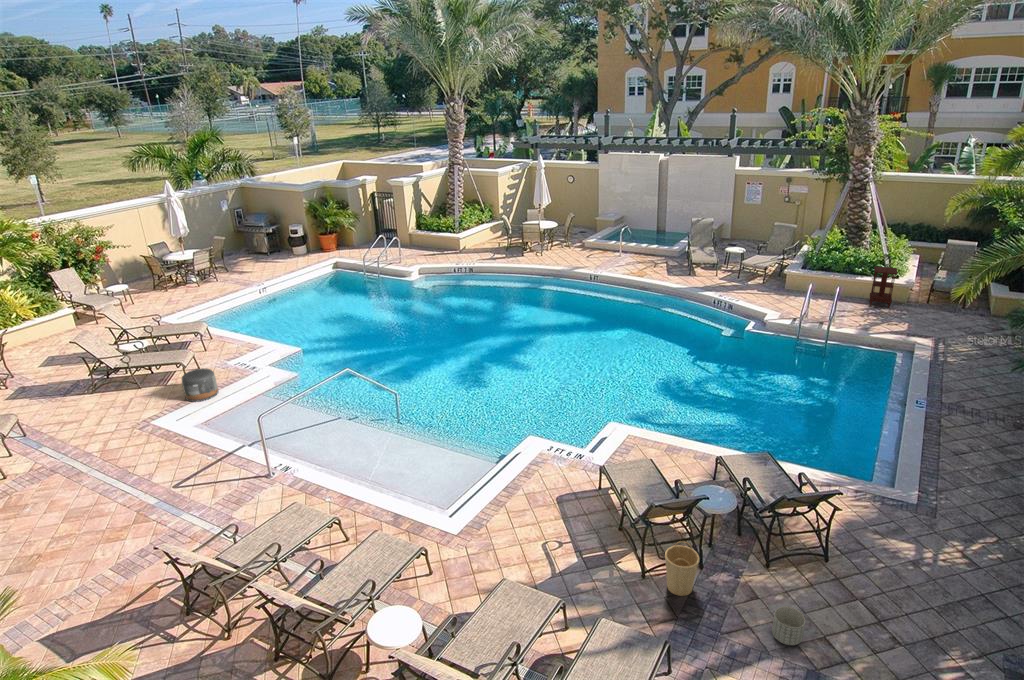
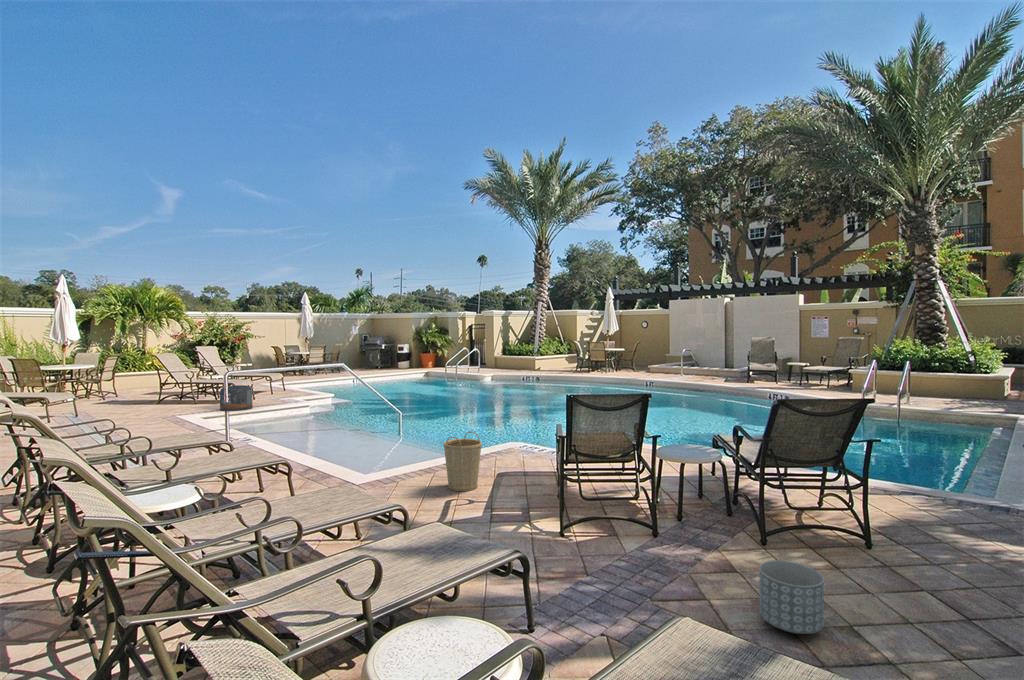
side table: present [870,266,897,308] -> none [959,358,990,402]
basket: present [665,542,699,596] -> present [444,432,482,491]

